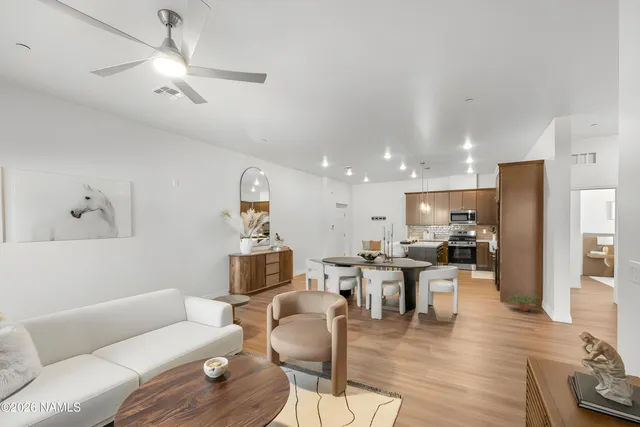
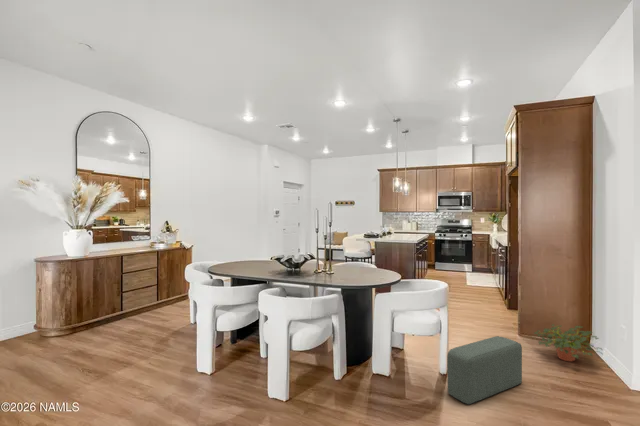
pouf: none [458,295,496,323] -> present [447,336,522,404]

